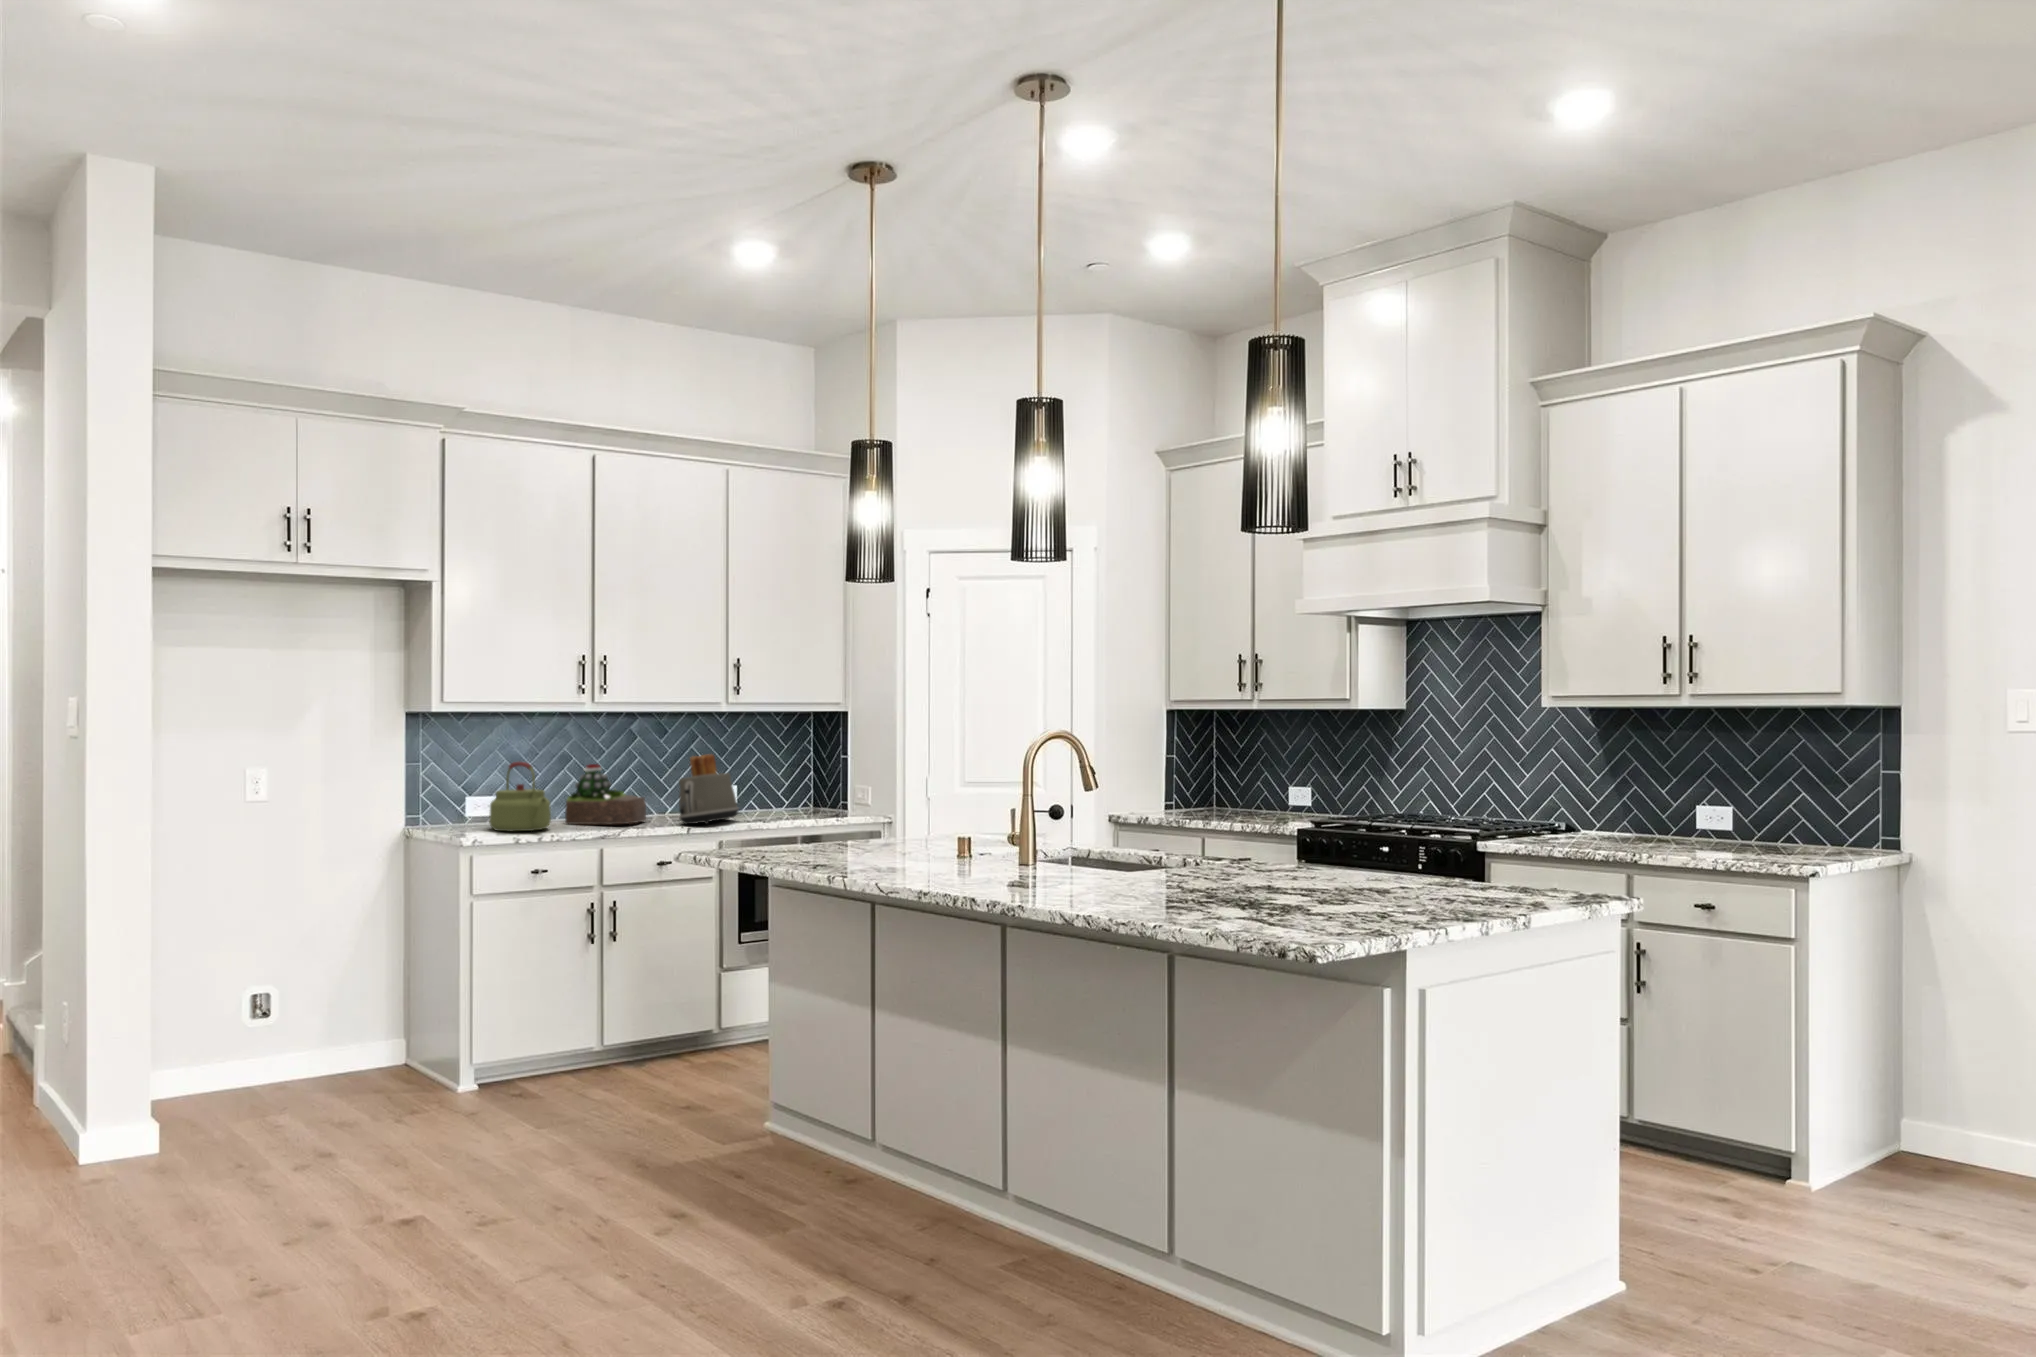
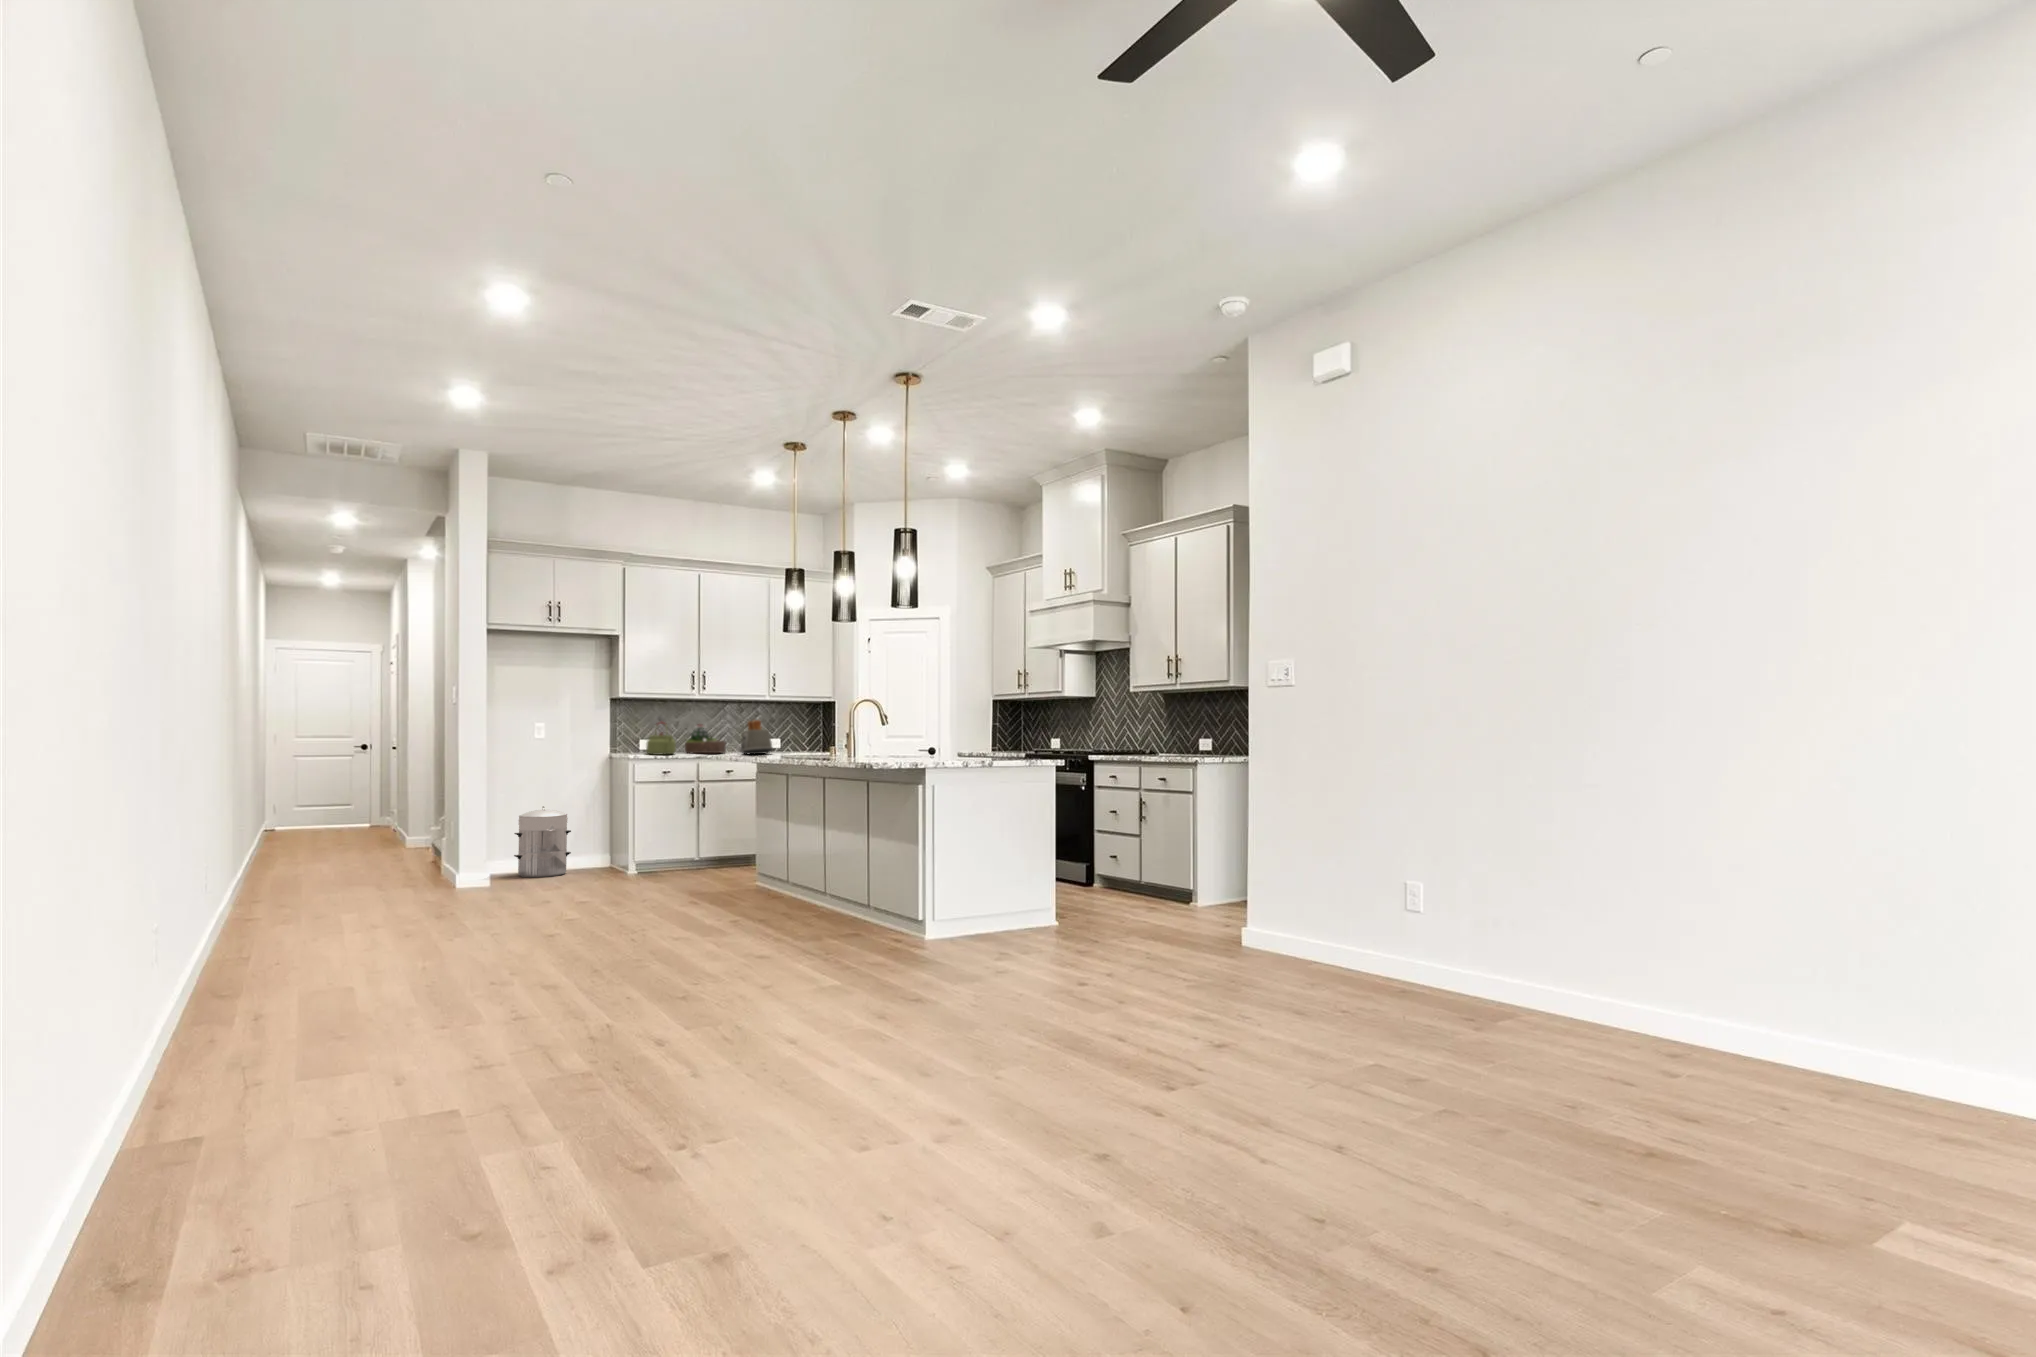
waste bin: none [206,949,332,1107] -> present [514,806,571,877]

